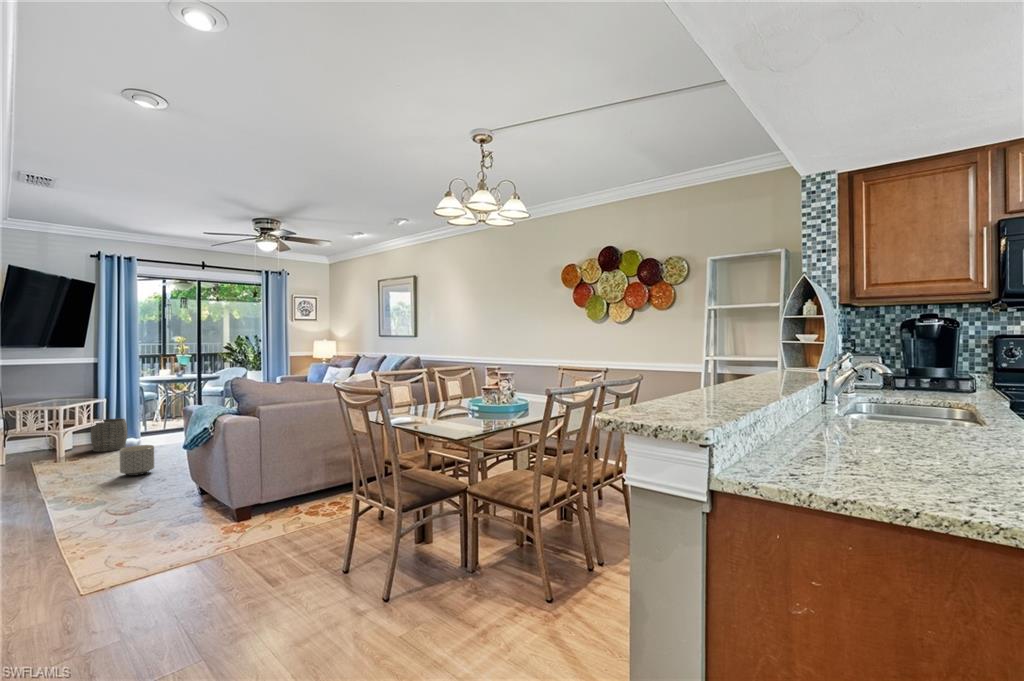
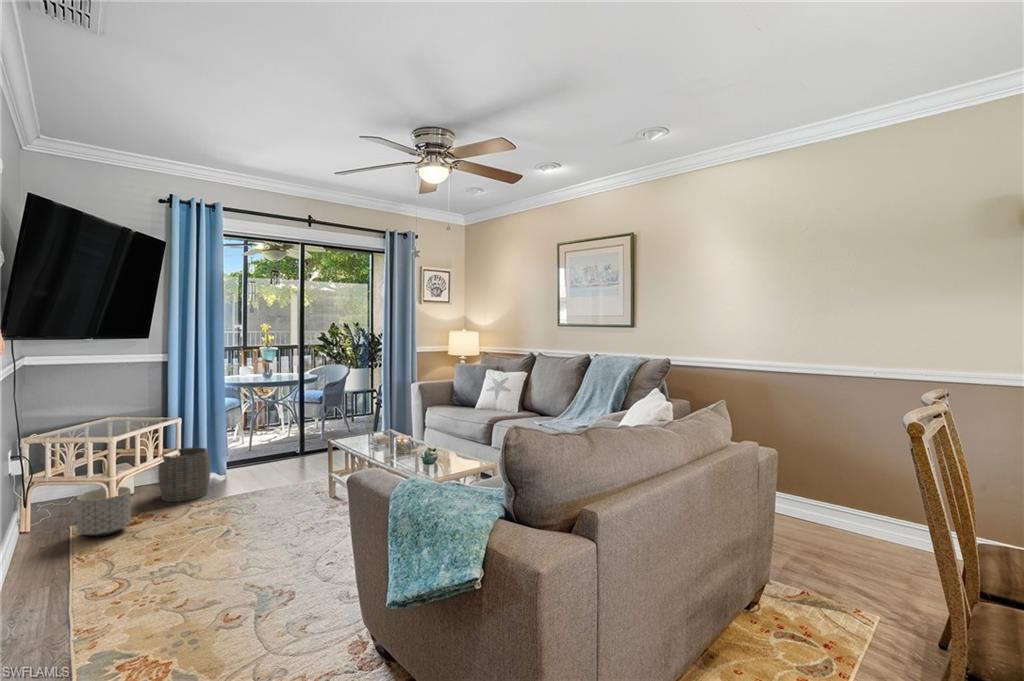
planter: present [120,445,154,476] -> present [77,487,131,536]

